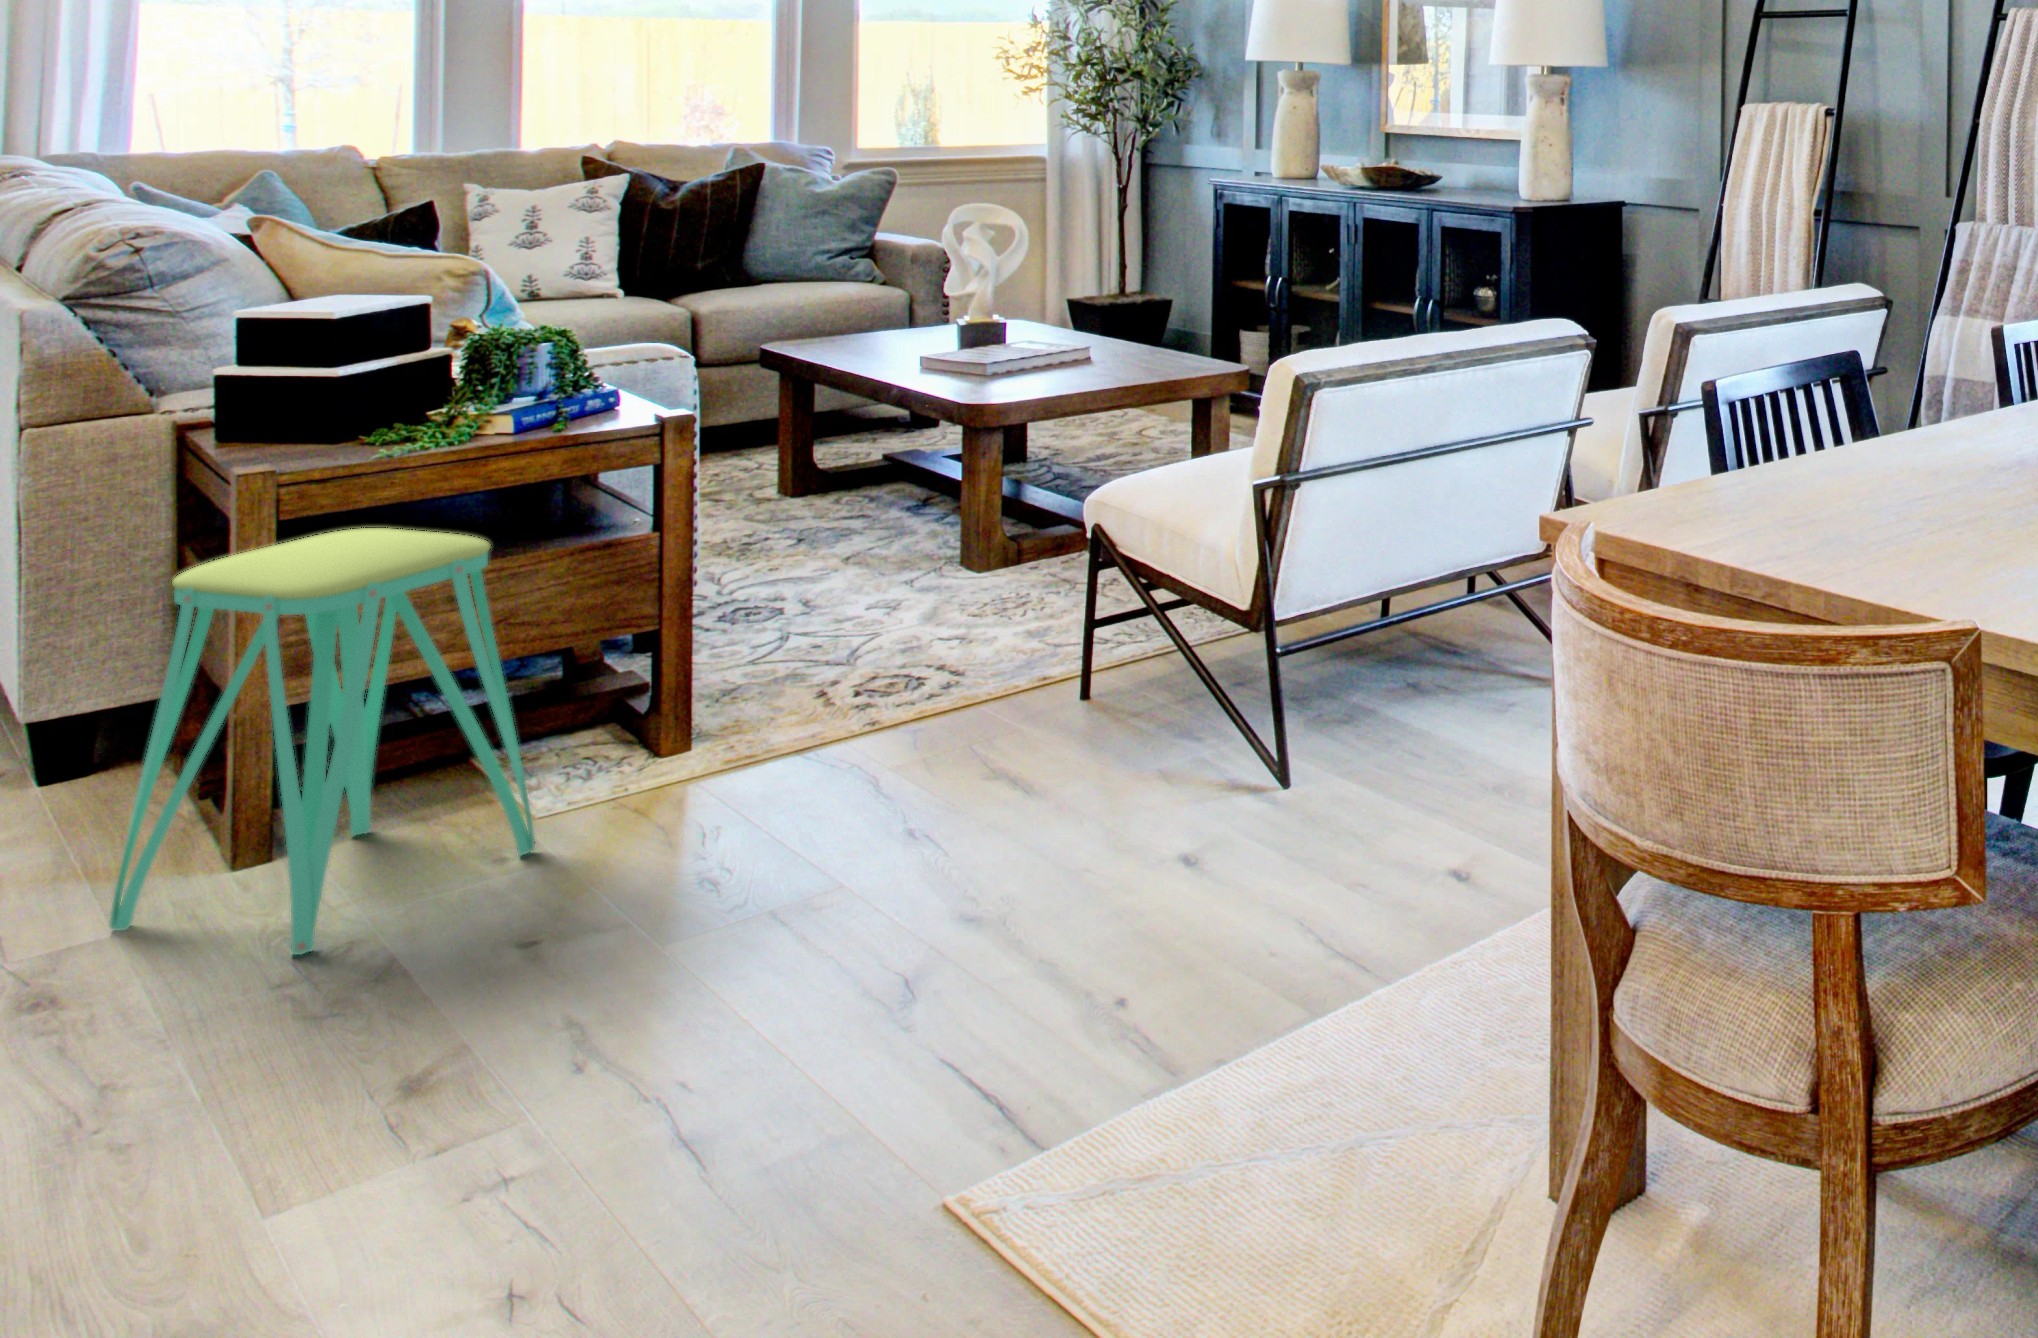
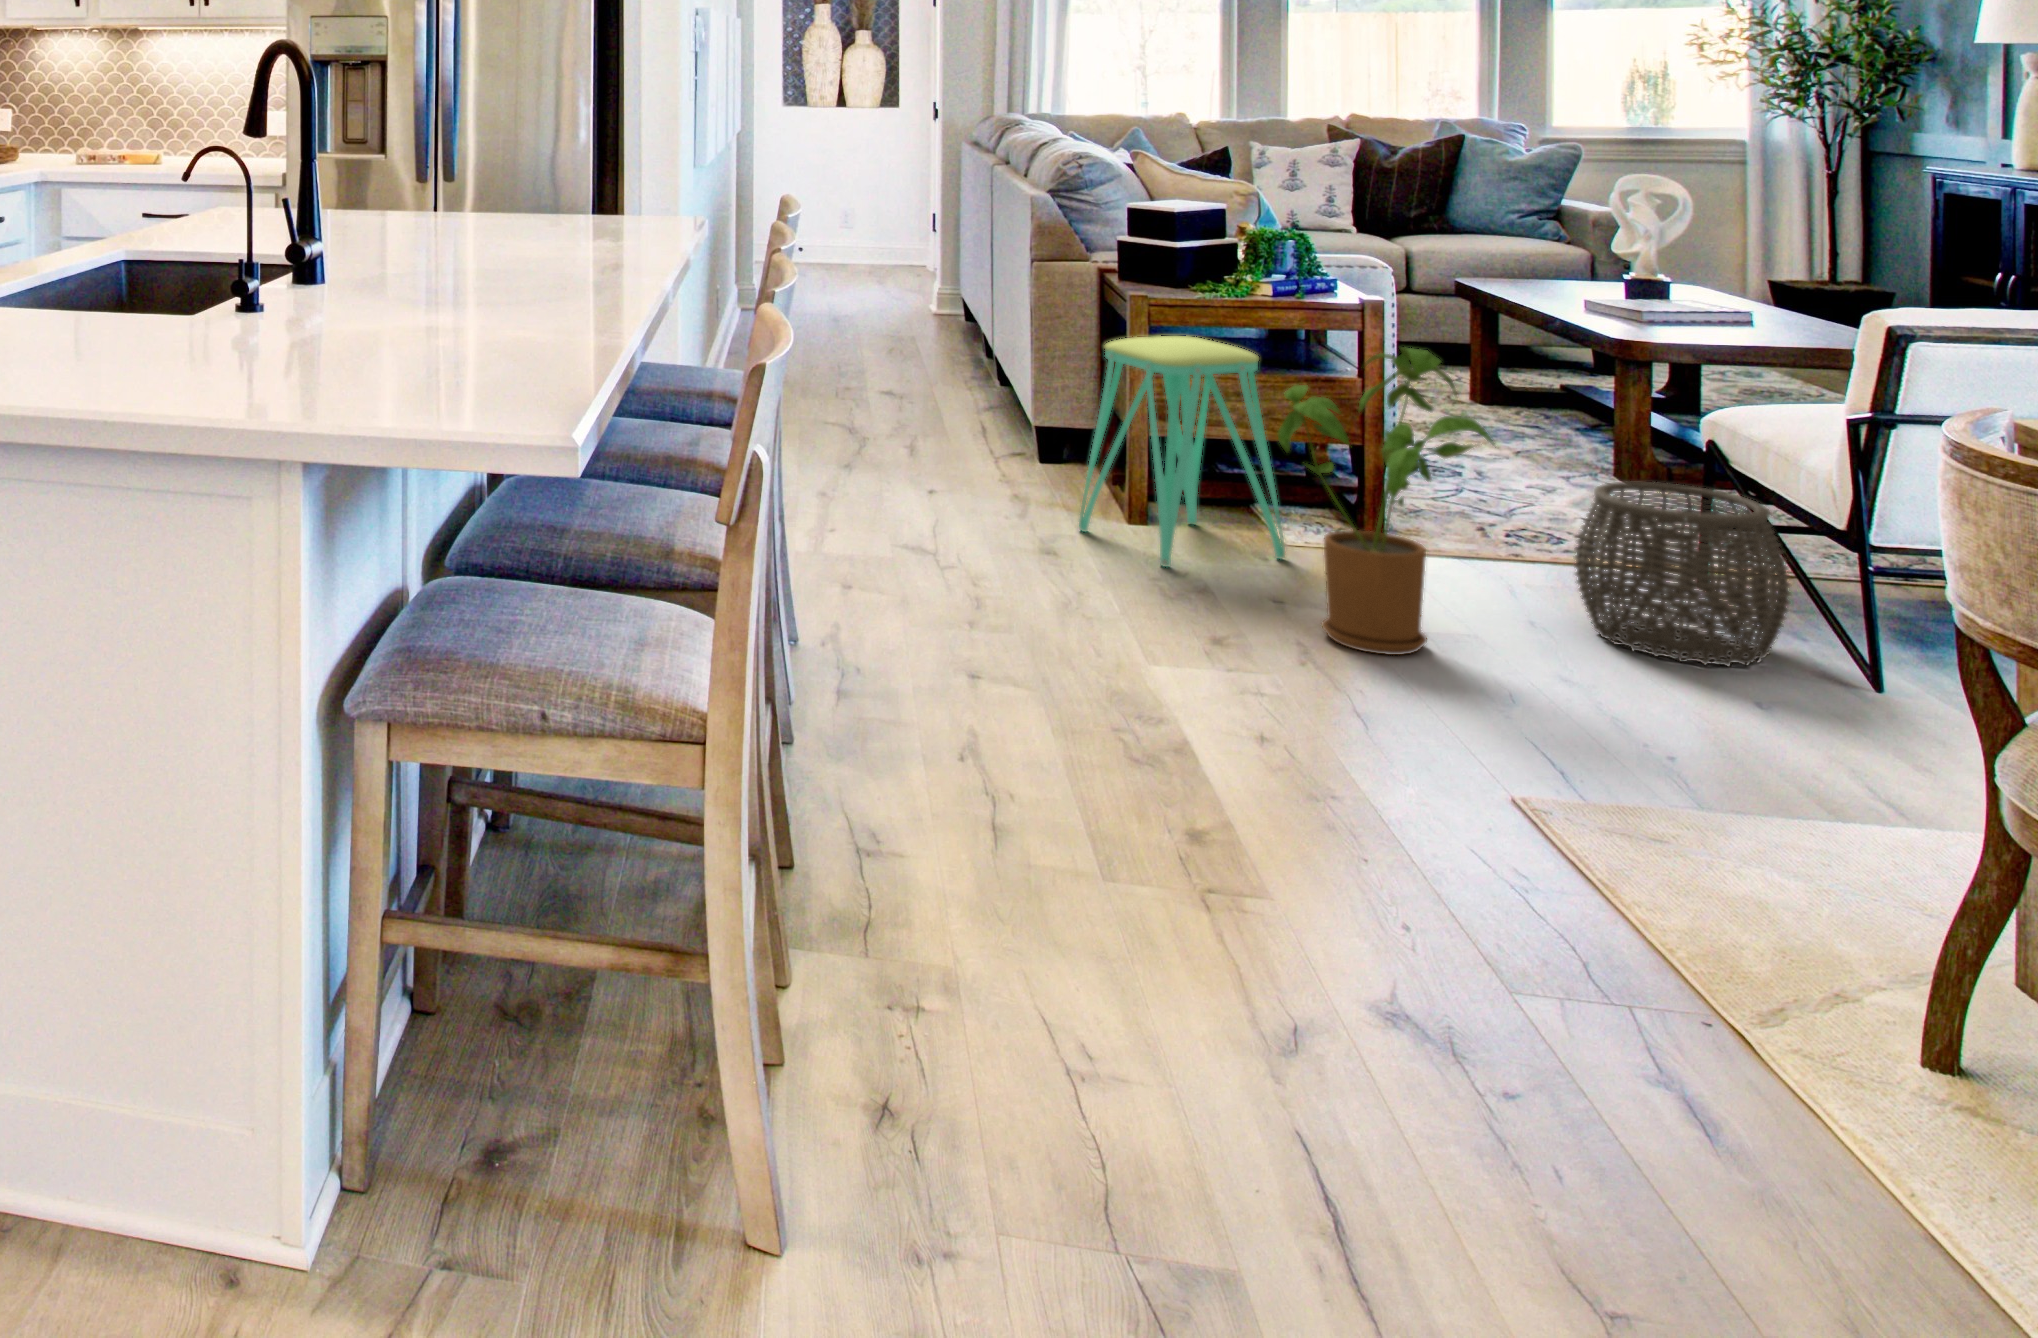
house plant: none [529,503,887,1003] -> present [1278,347,1493,655]
woven basket: none [964,595,1202,835] -> present [1574,482,1791,666]

